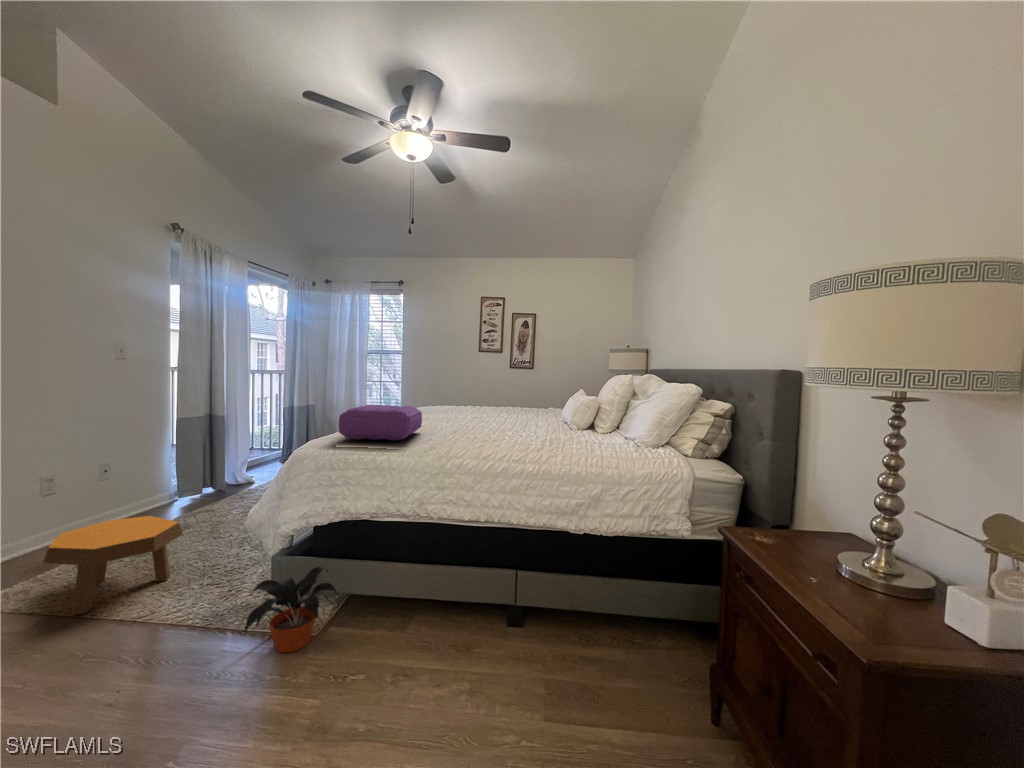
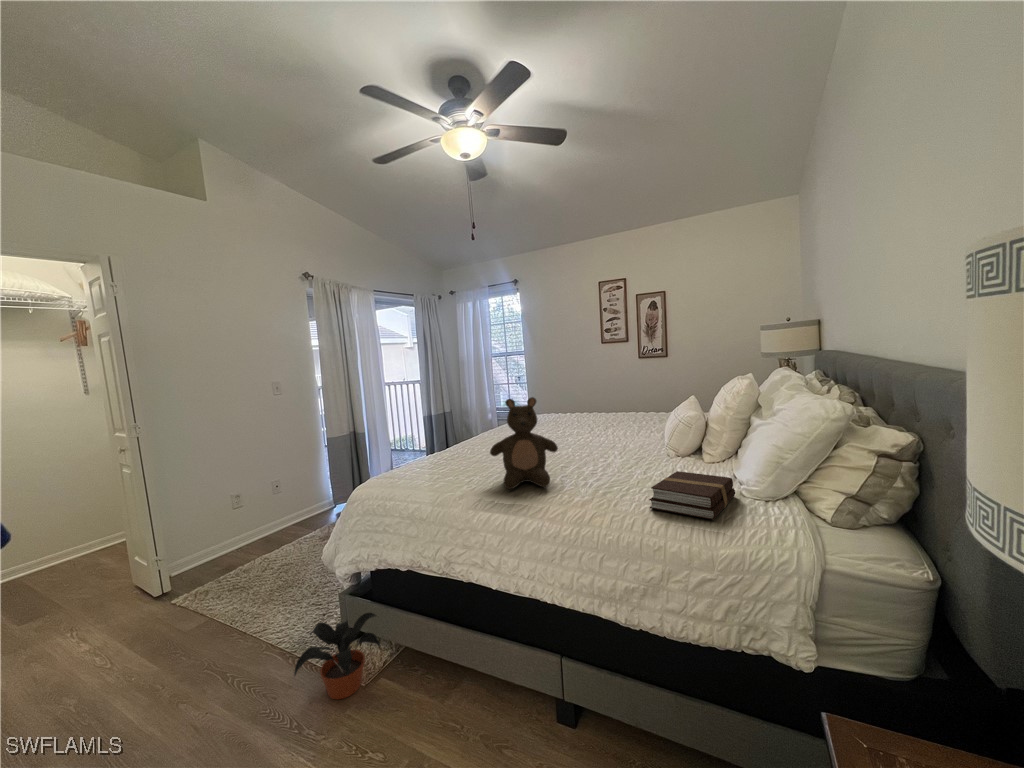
stuffed bear: none [448,370,503,444] -> present [490,397,558,489]
pillow: present [339,405,422,440] -> none [380,438,479,483]
book: none [587,432,633,455] -> present [649,471,735,520]
footstool: present [43,516,183,614] -> none [202,535,298,621]

